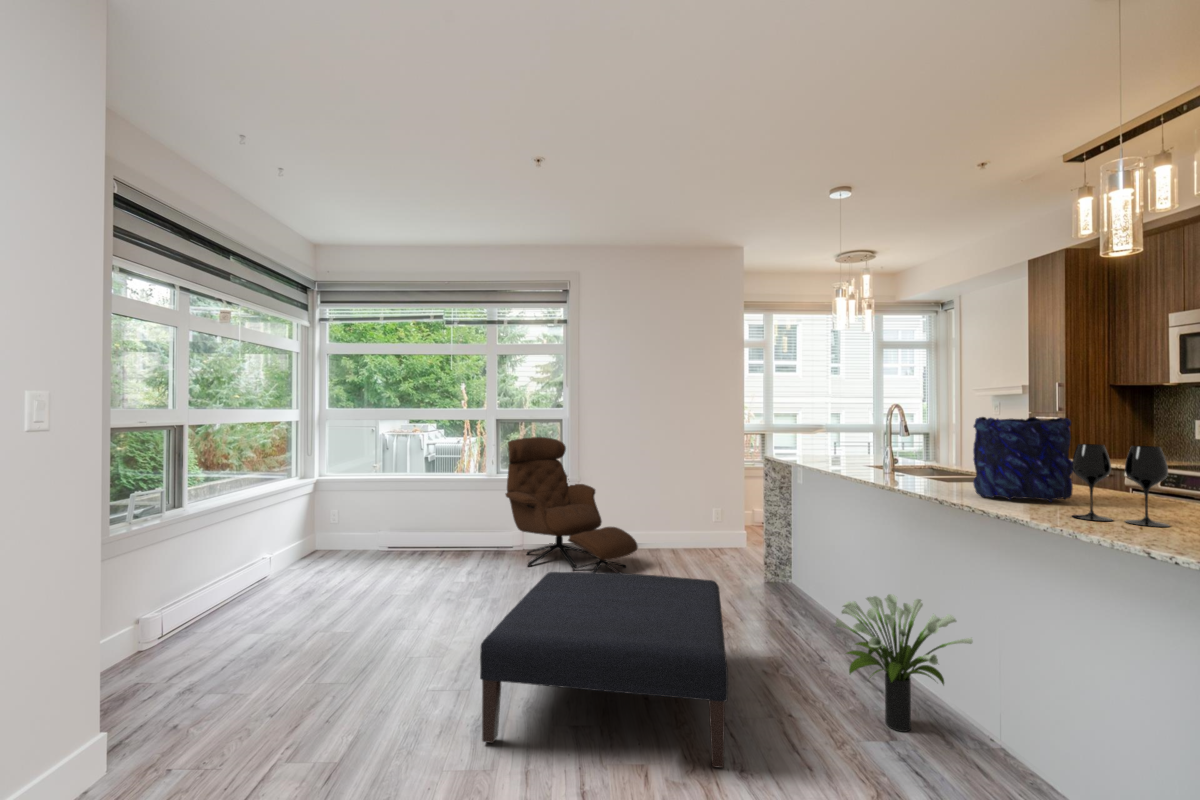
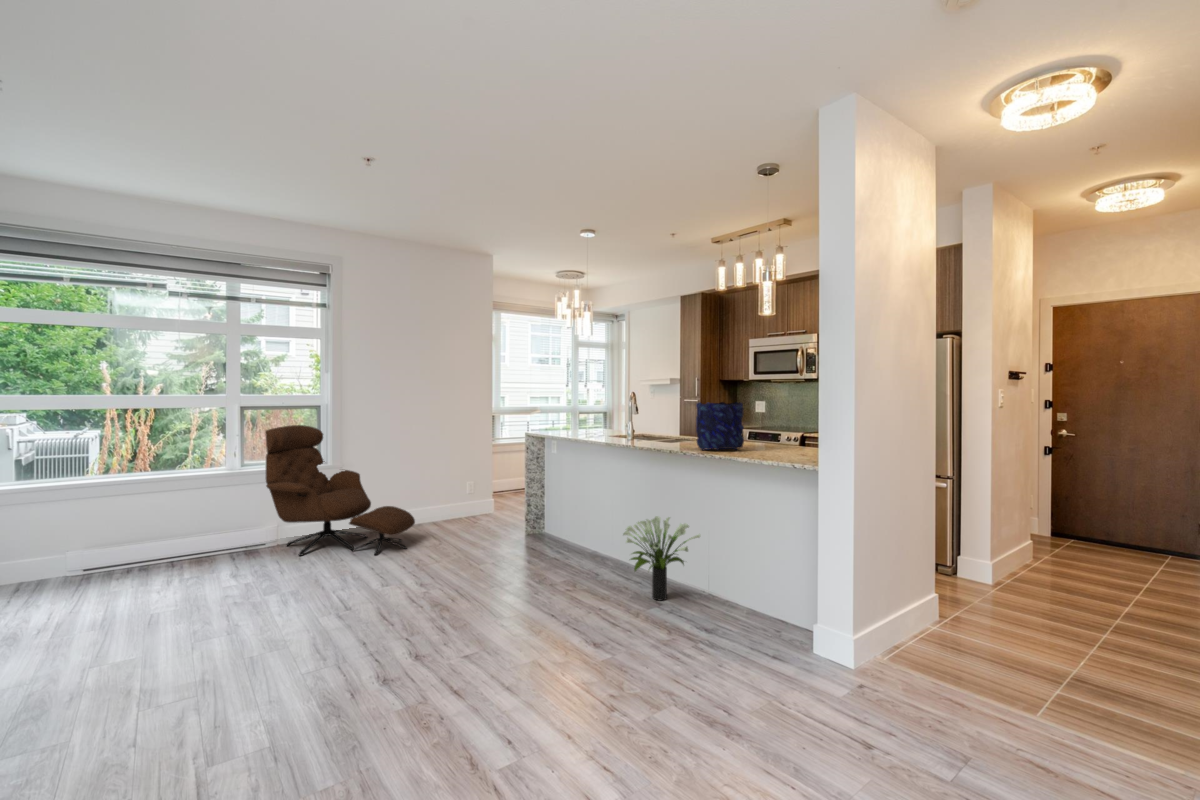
wine glass: present [1072,444,1170,527] -> none [753,417,793,457]
ottoman: present [480,572,728,768] -> none [383,530,585,684]

